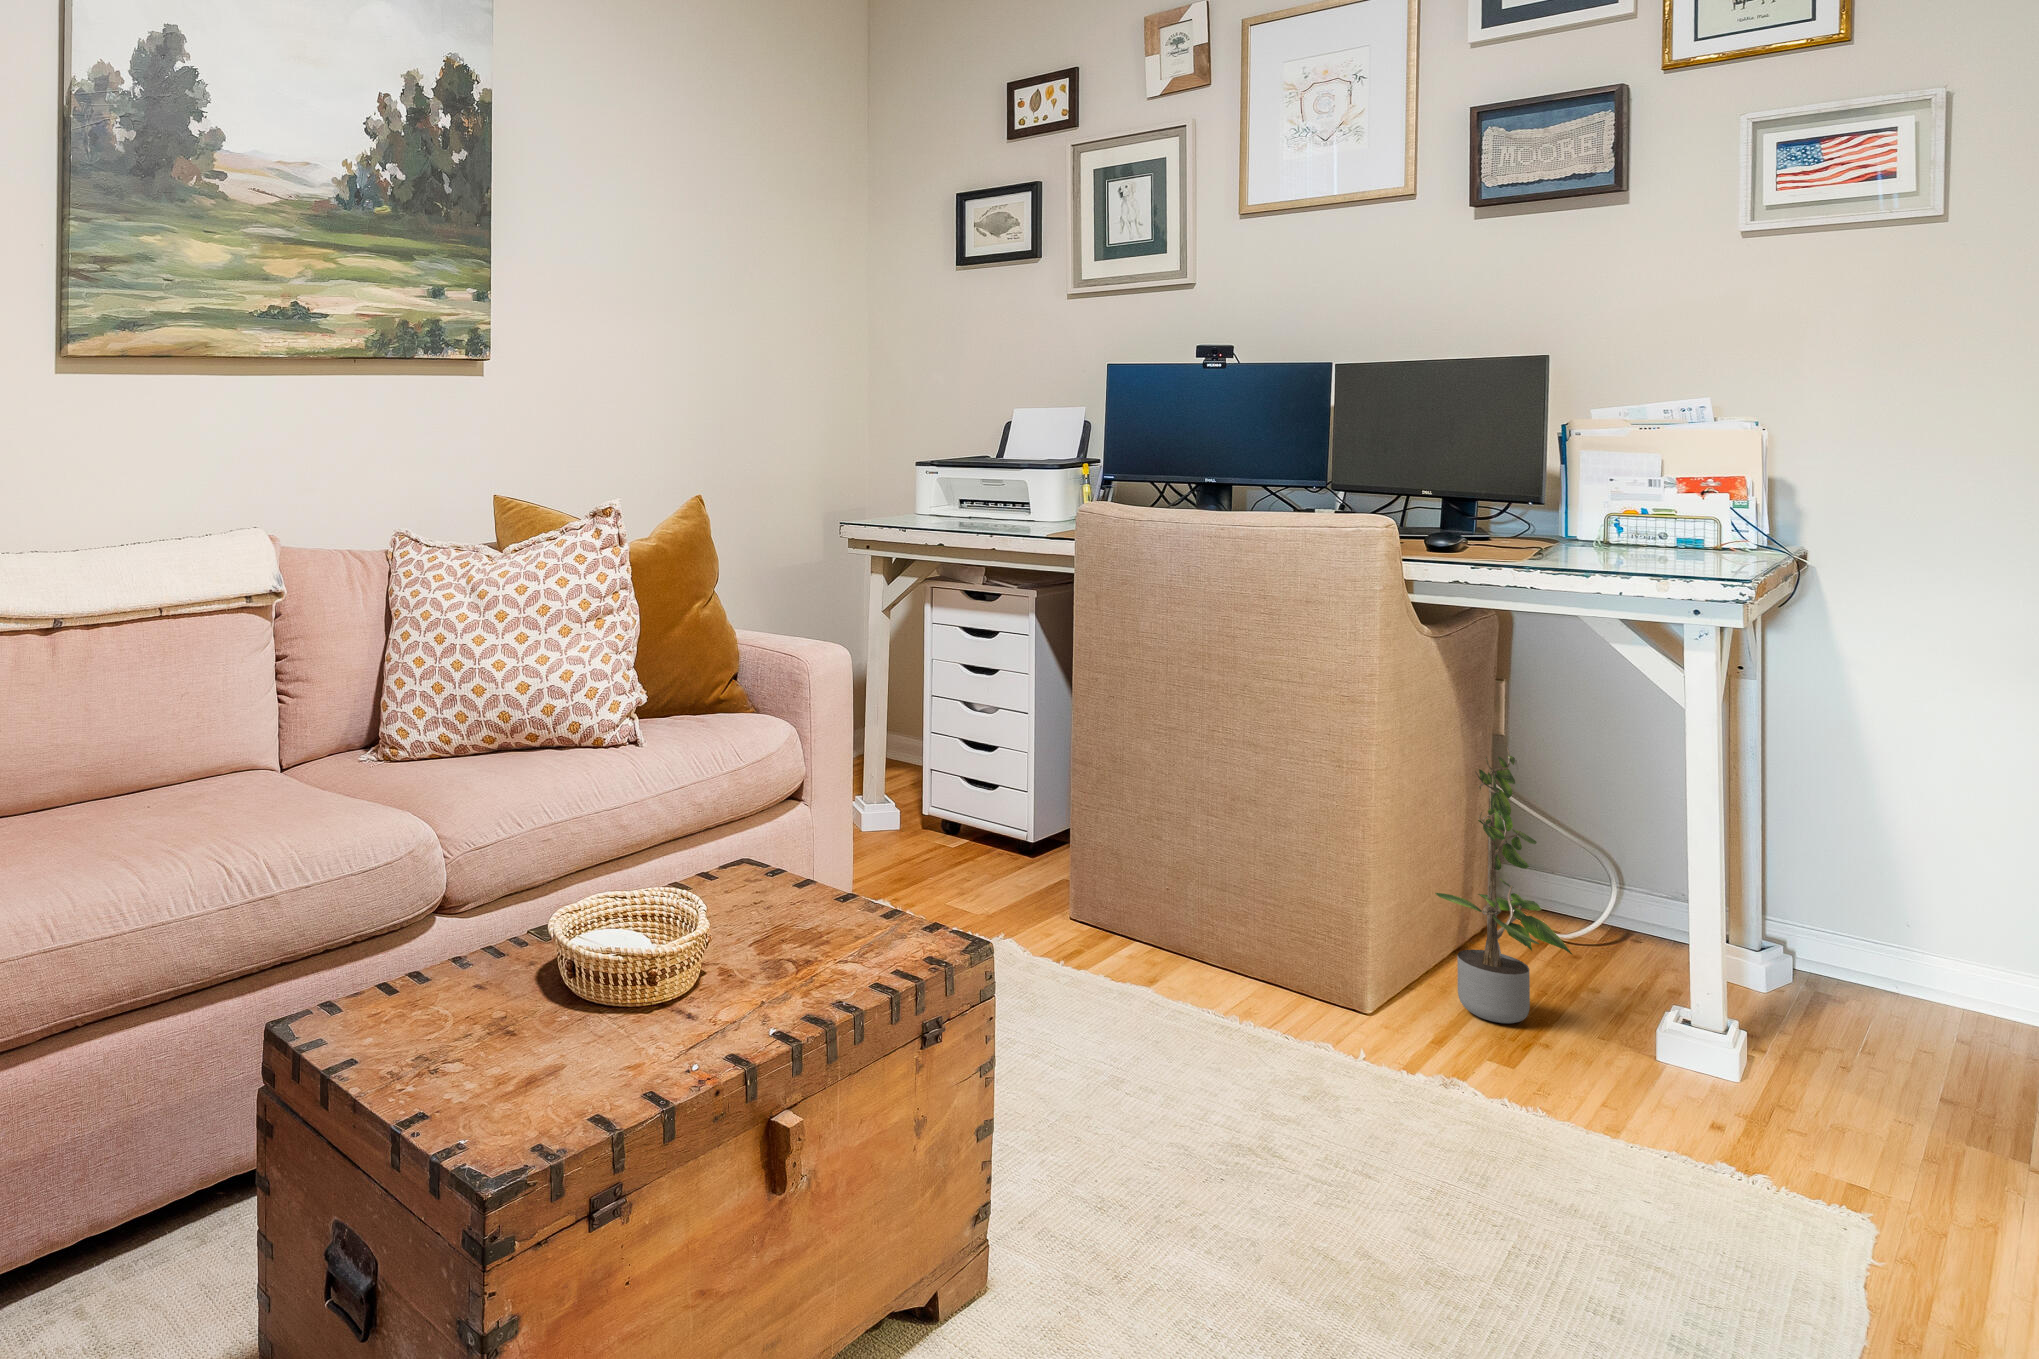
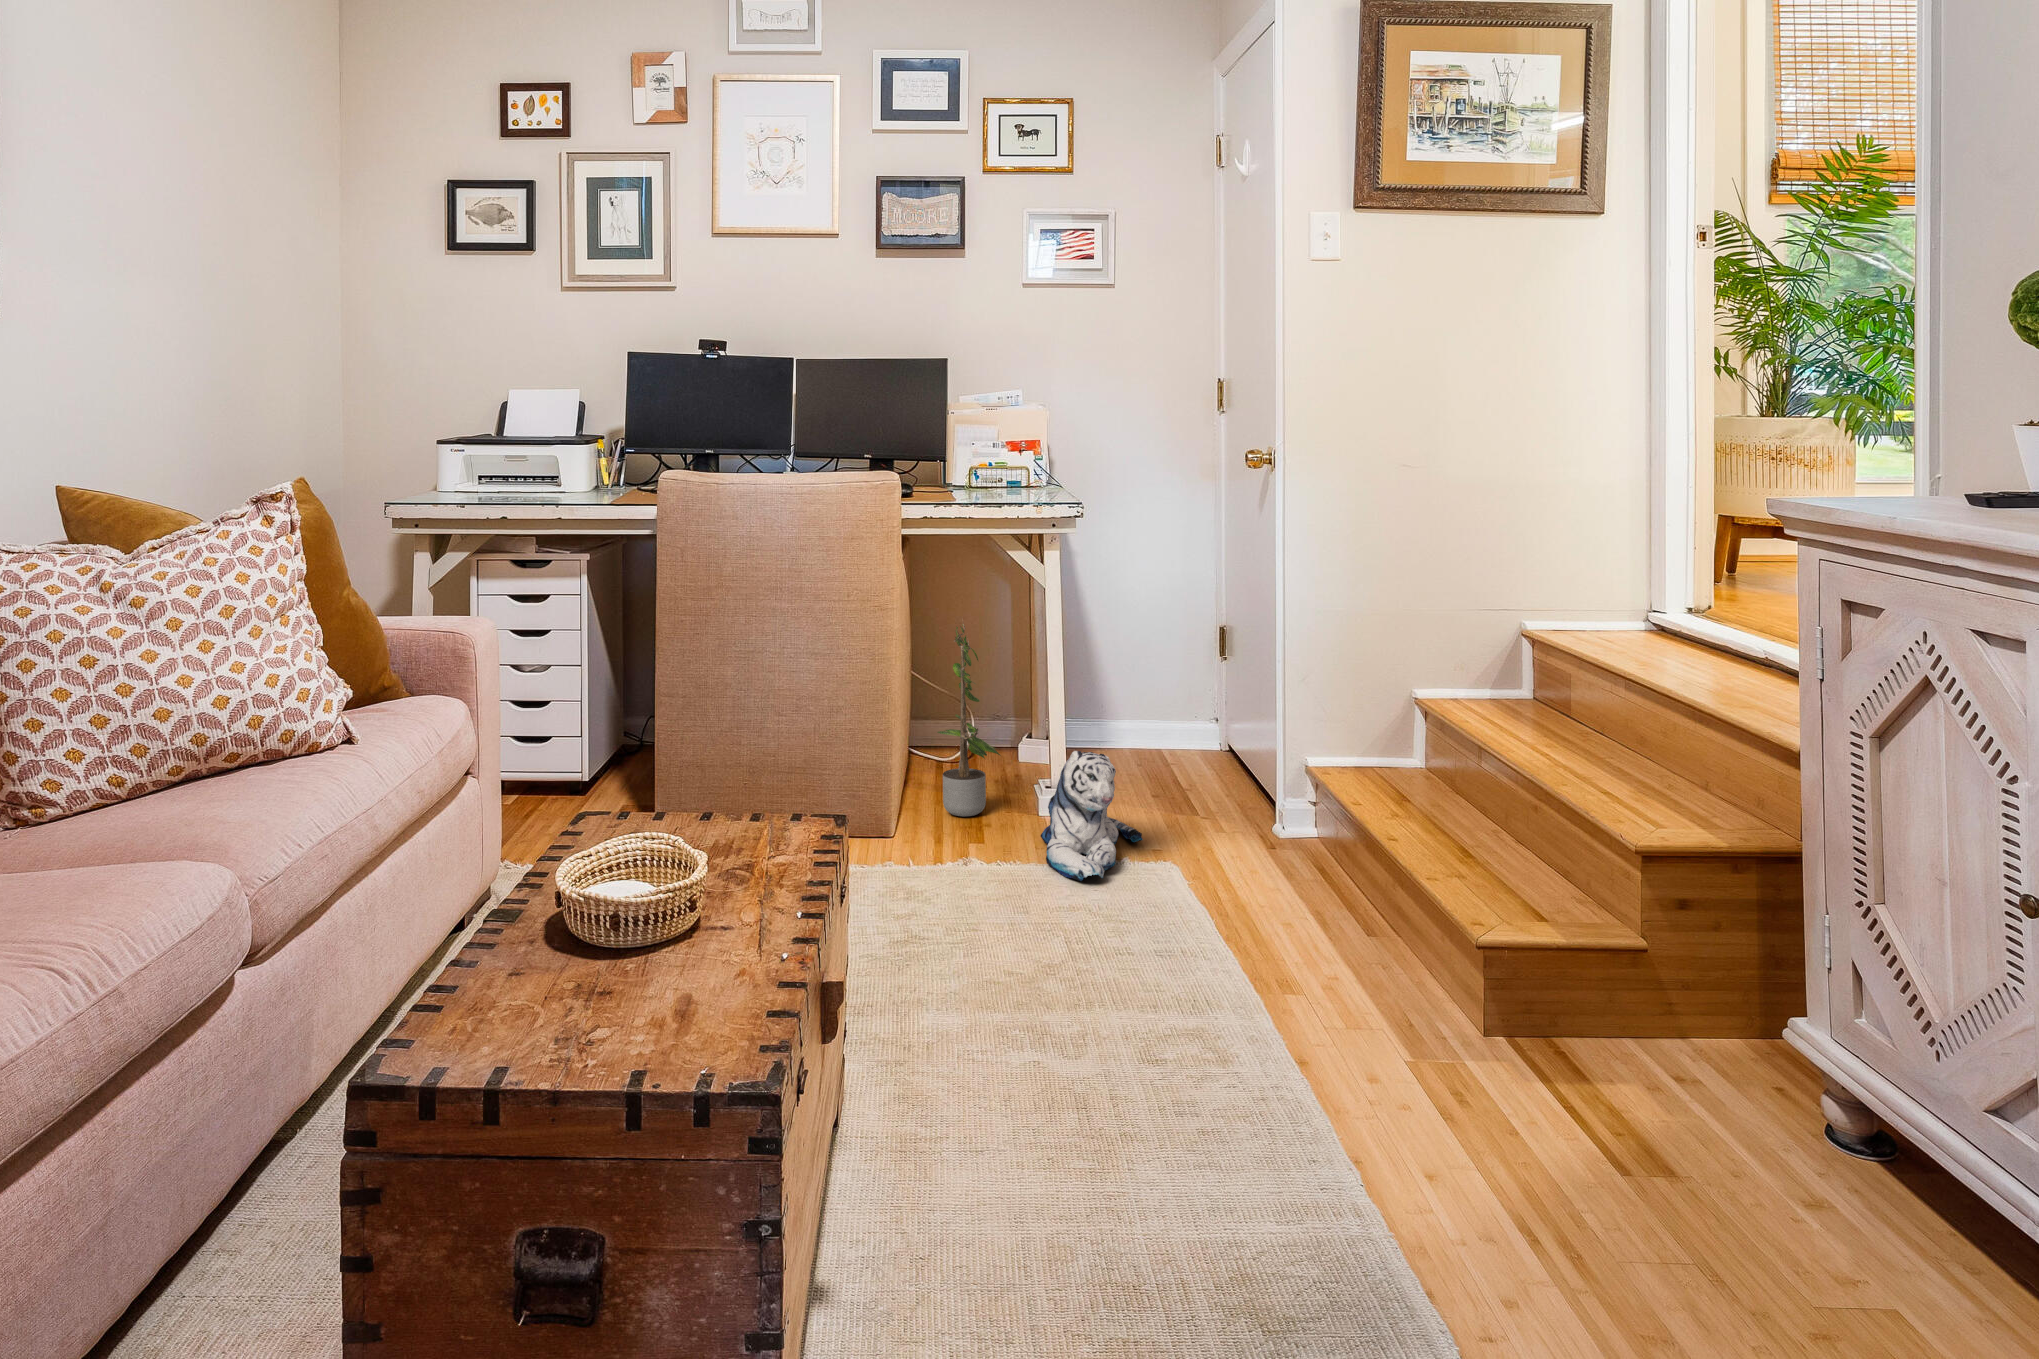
plush toy: none [1544,980,1761,1185] -> present [1040,751,1143,881]

